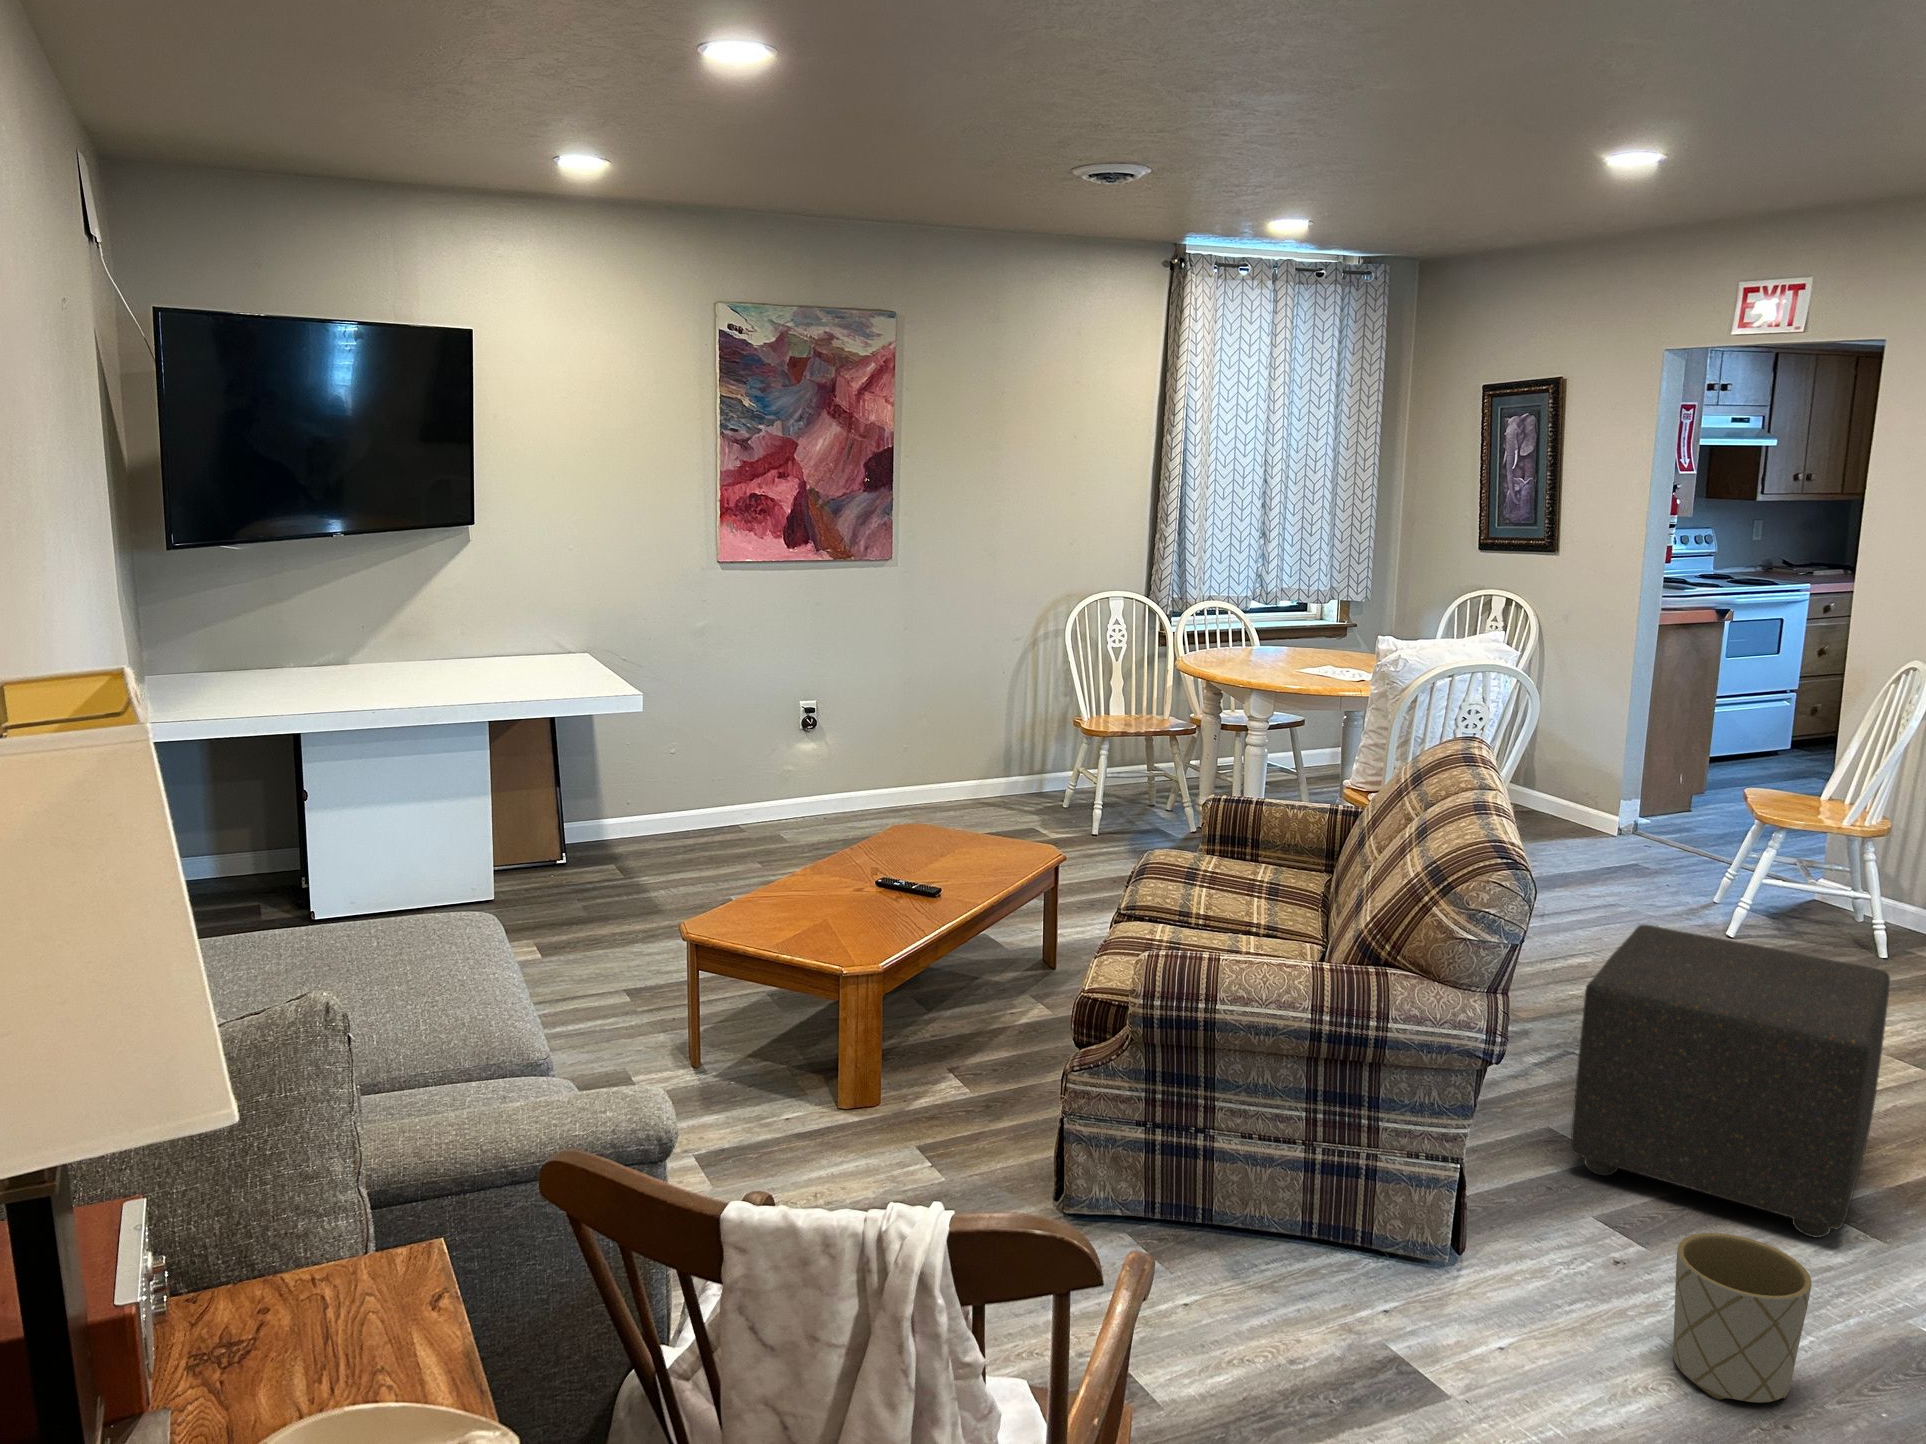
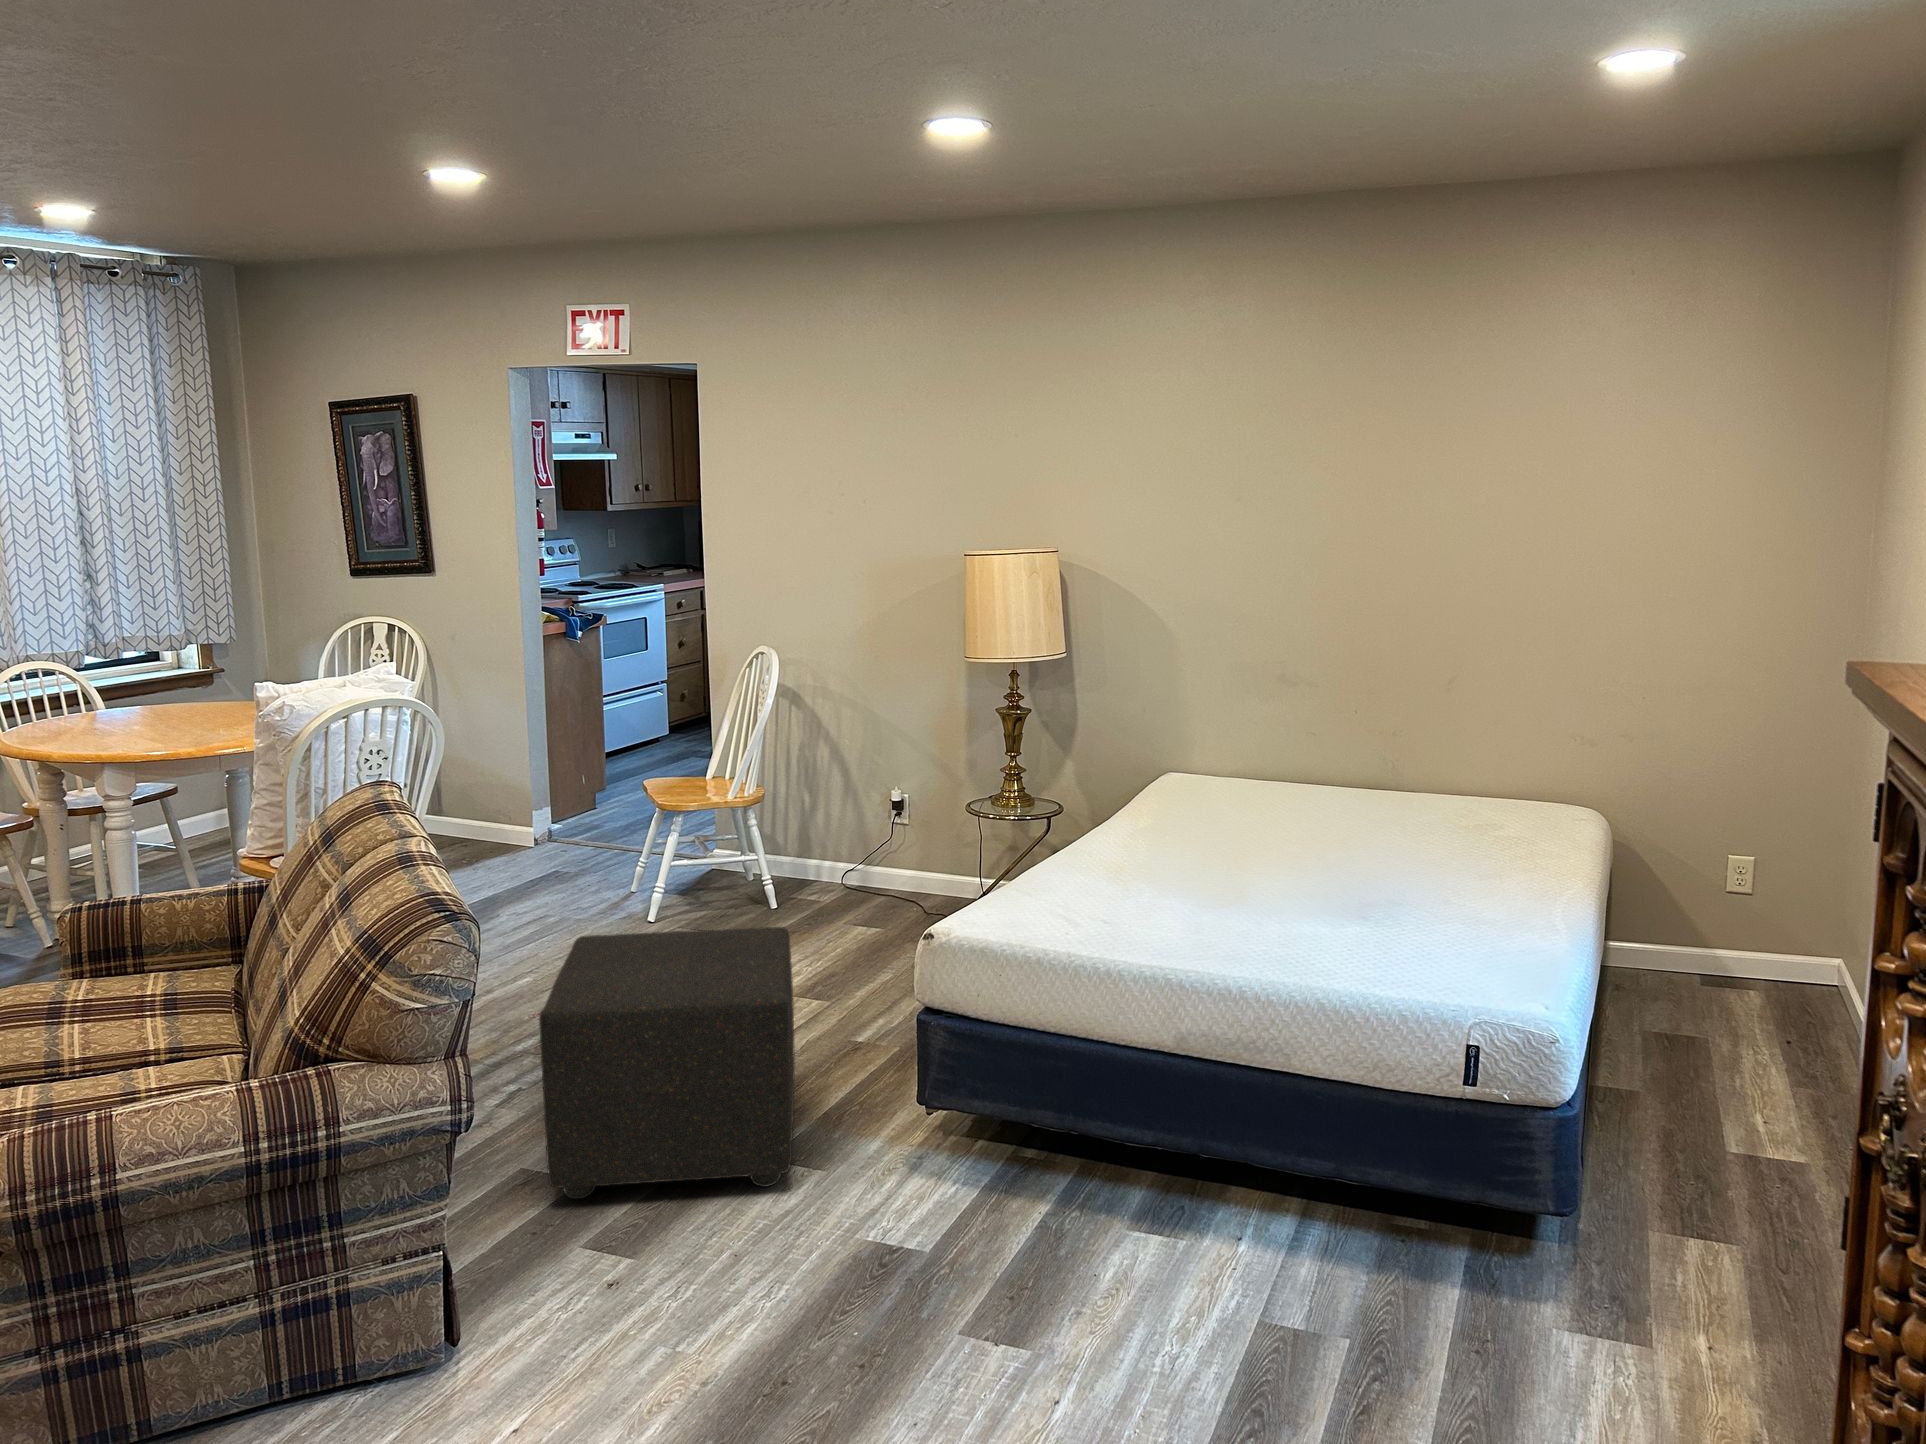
planter: present [1673,1233,1811,1402] -> none [668,1216,782,1383]

